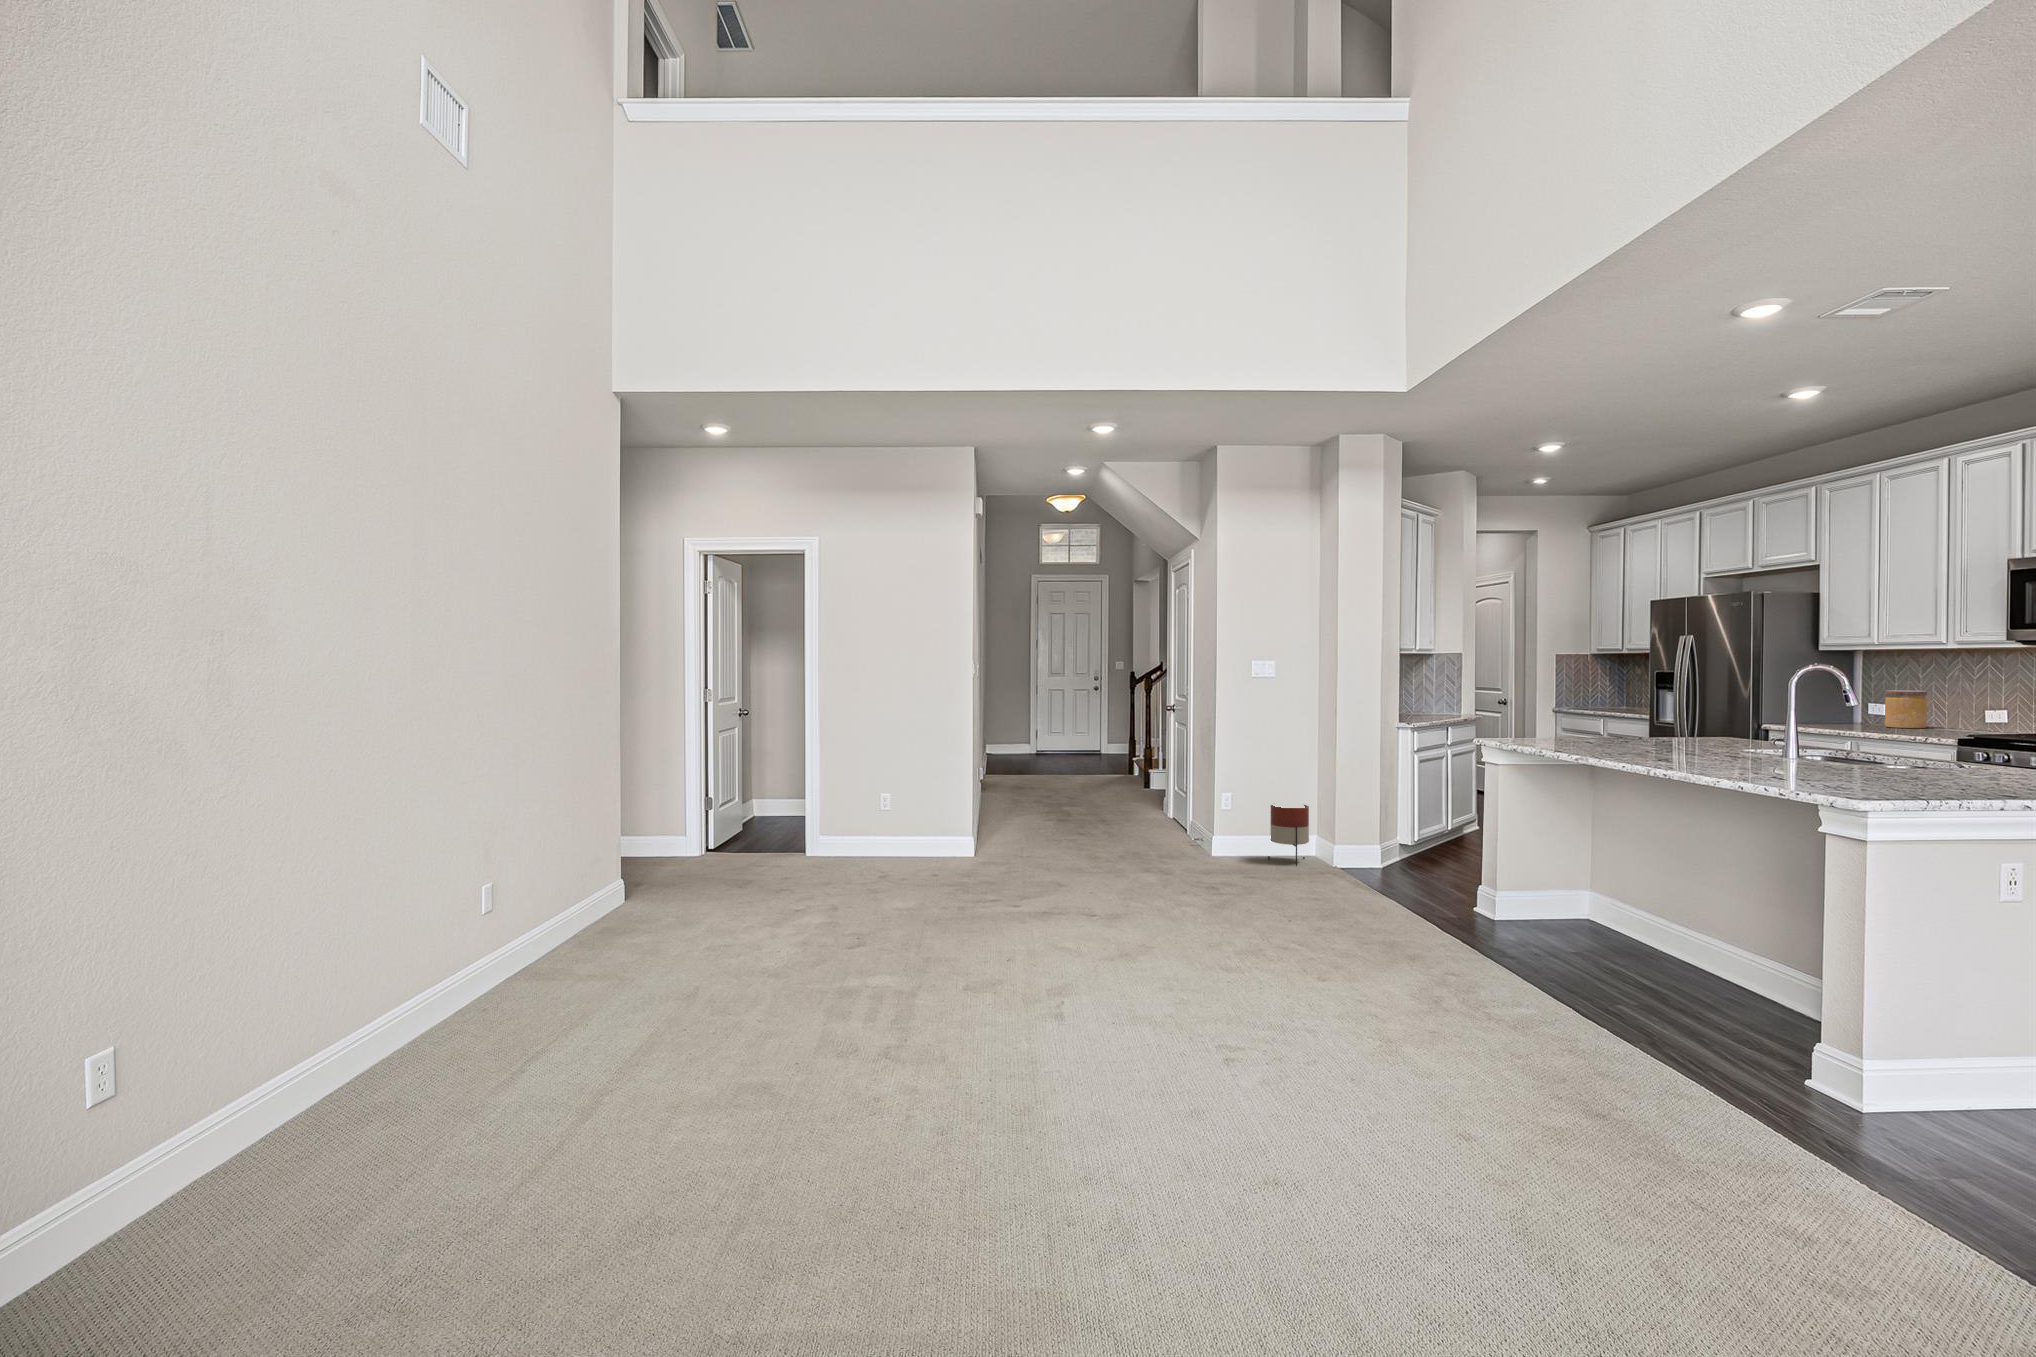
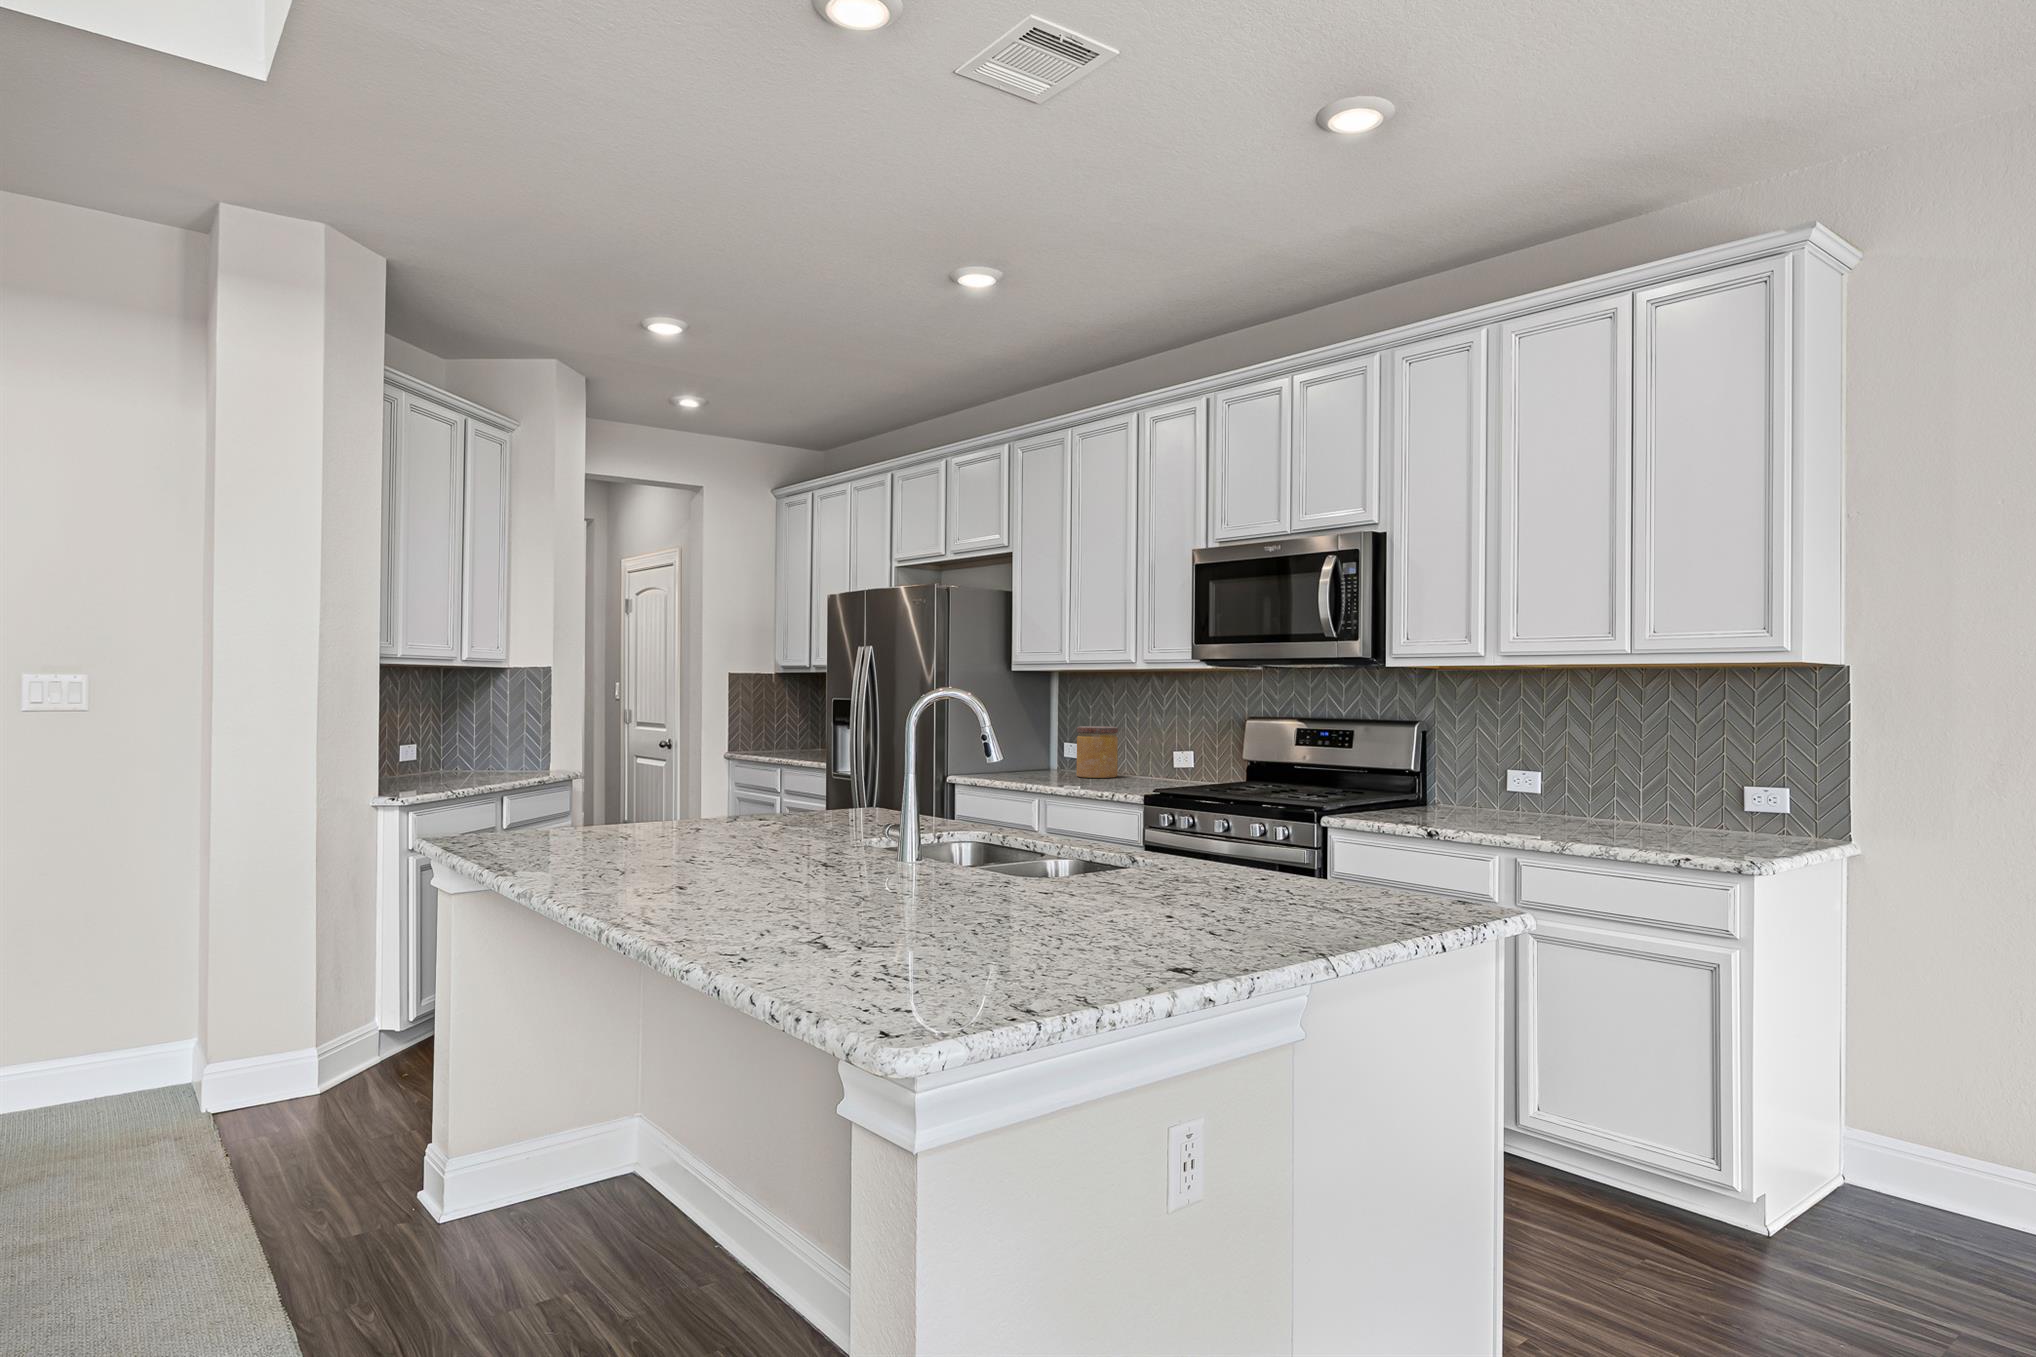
planter: present [1268,805,1309,866] -> none [56,978,159,1122]

